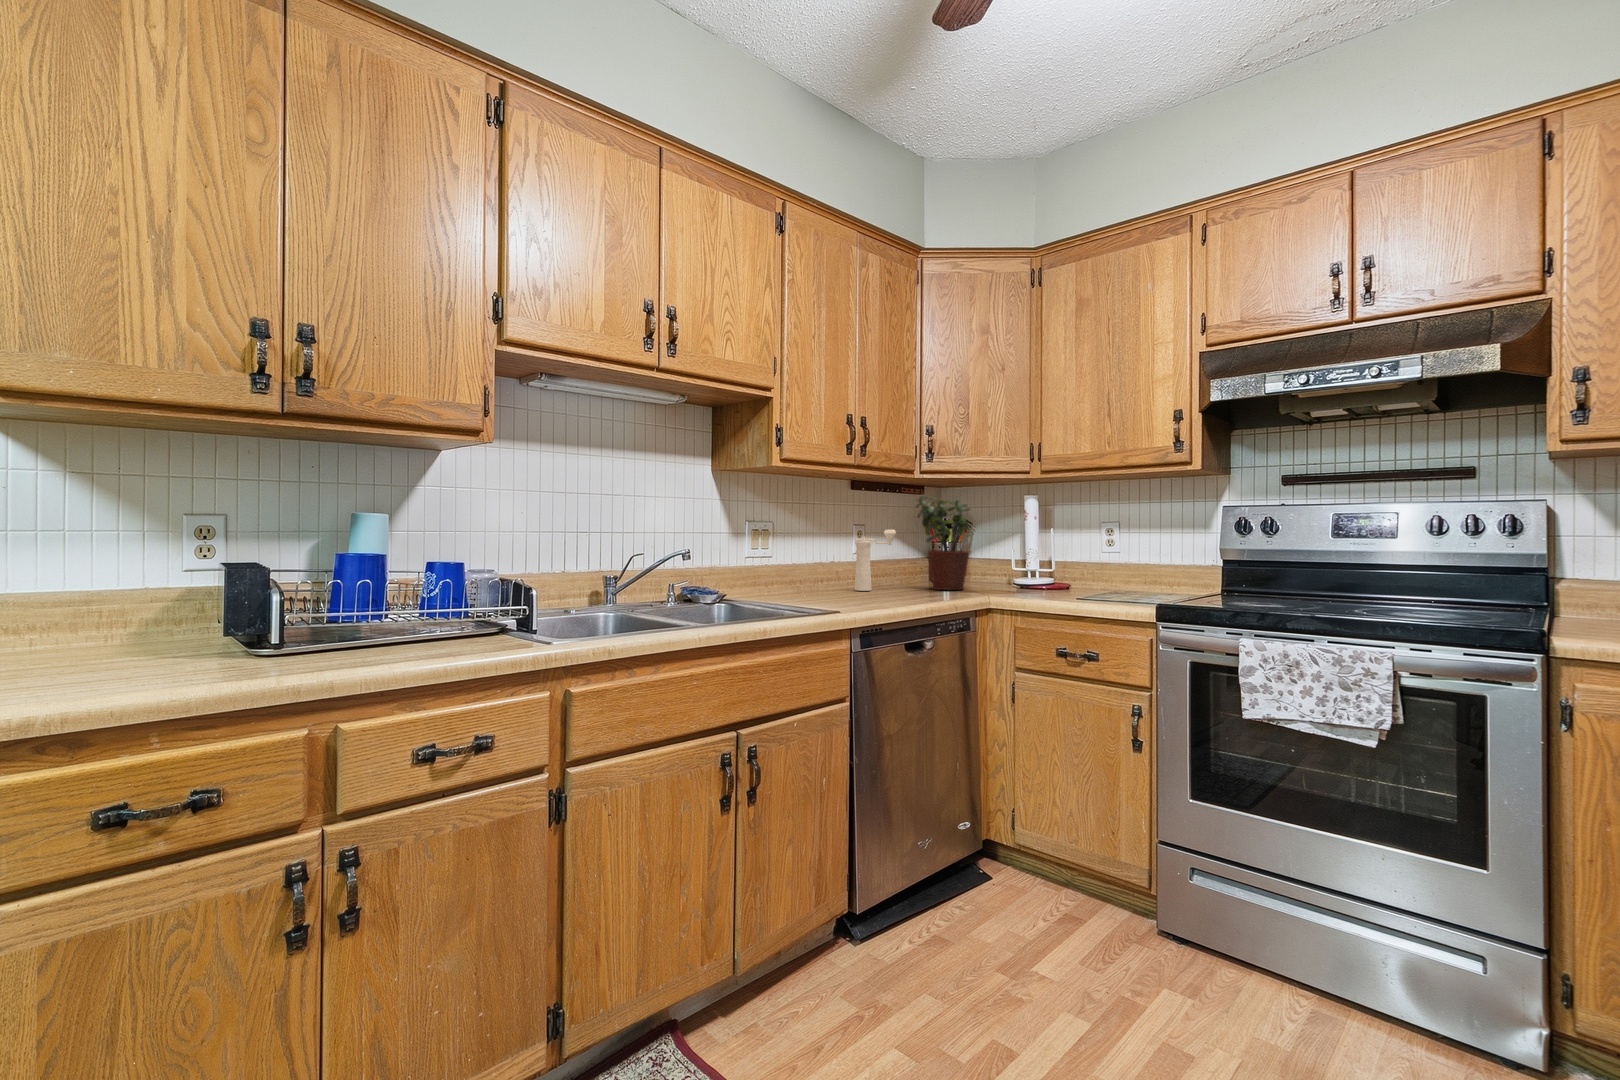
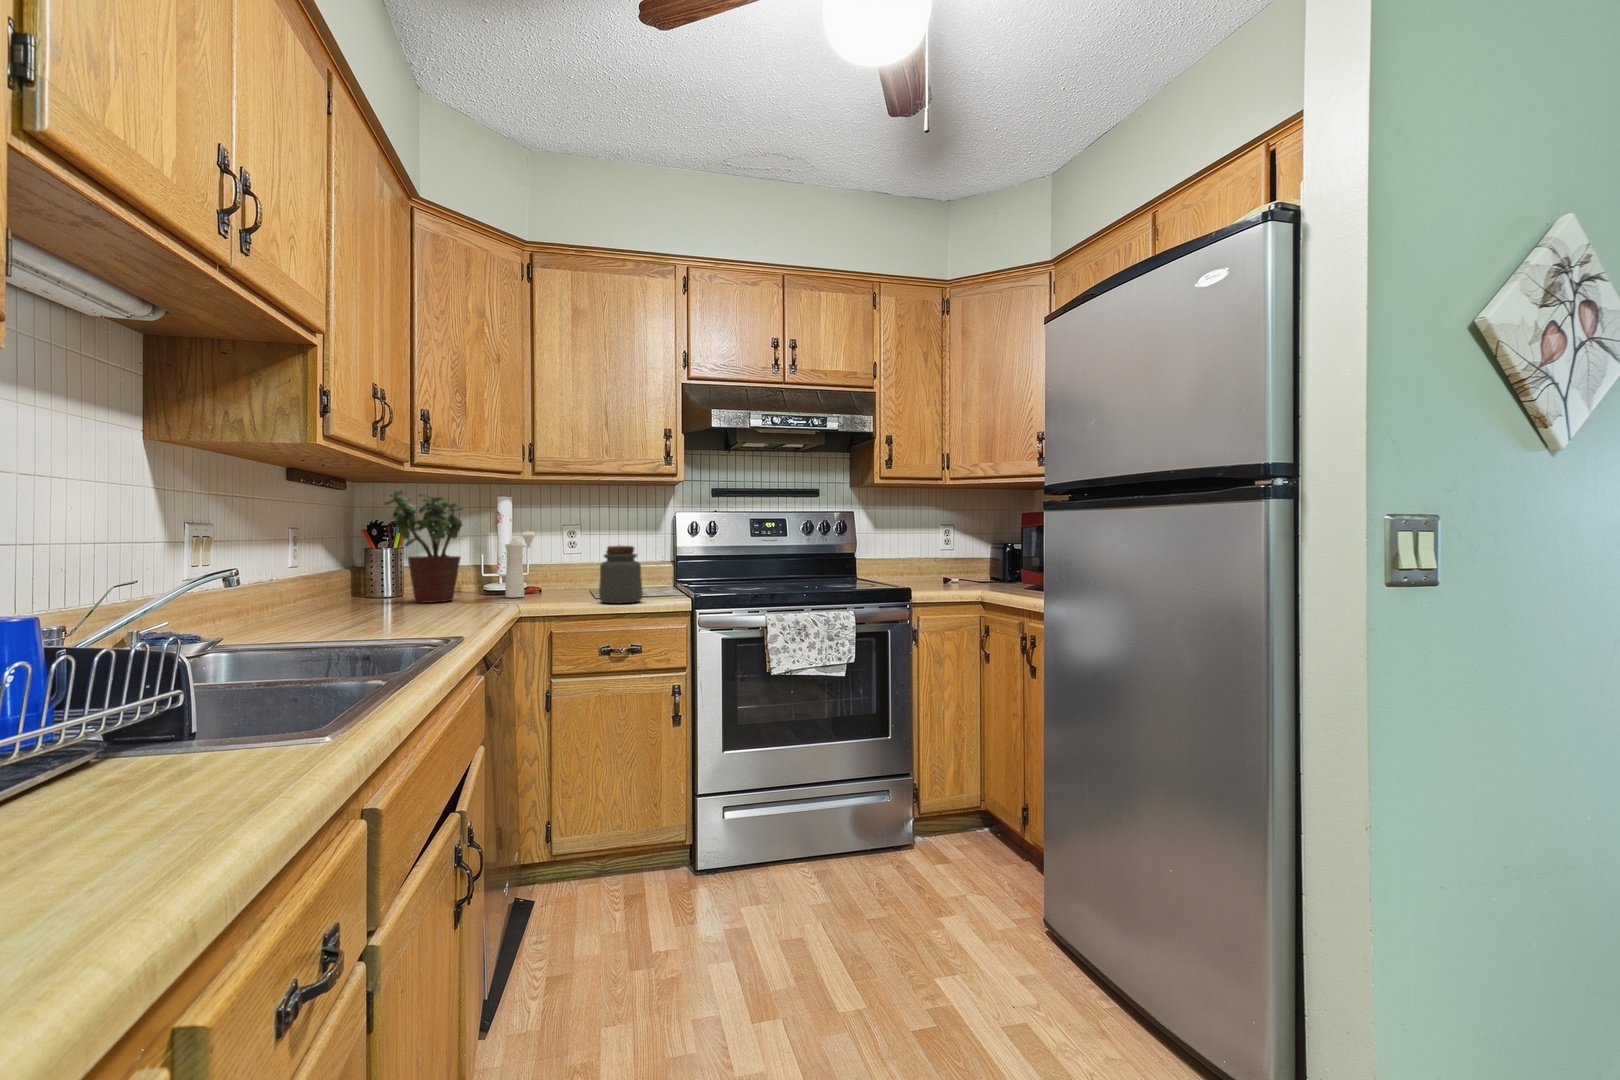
pepper mill: present [855,529,896,591] -> present [505,531,535,597]
jar: none [1055,545,1103,606] -> present [599,546,643,603]

